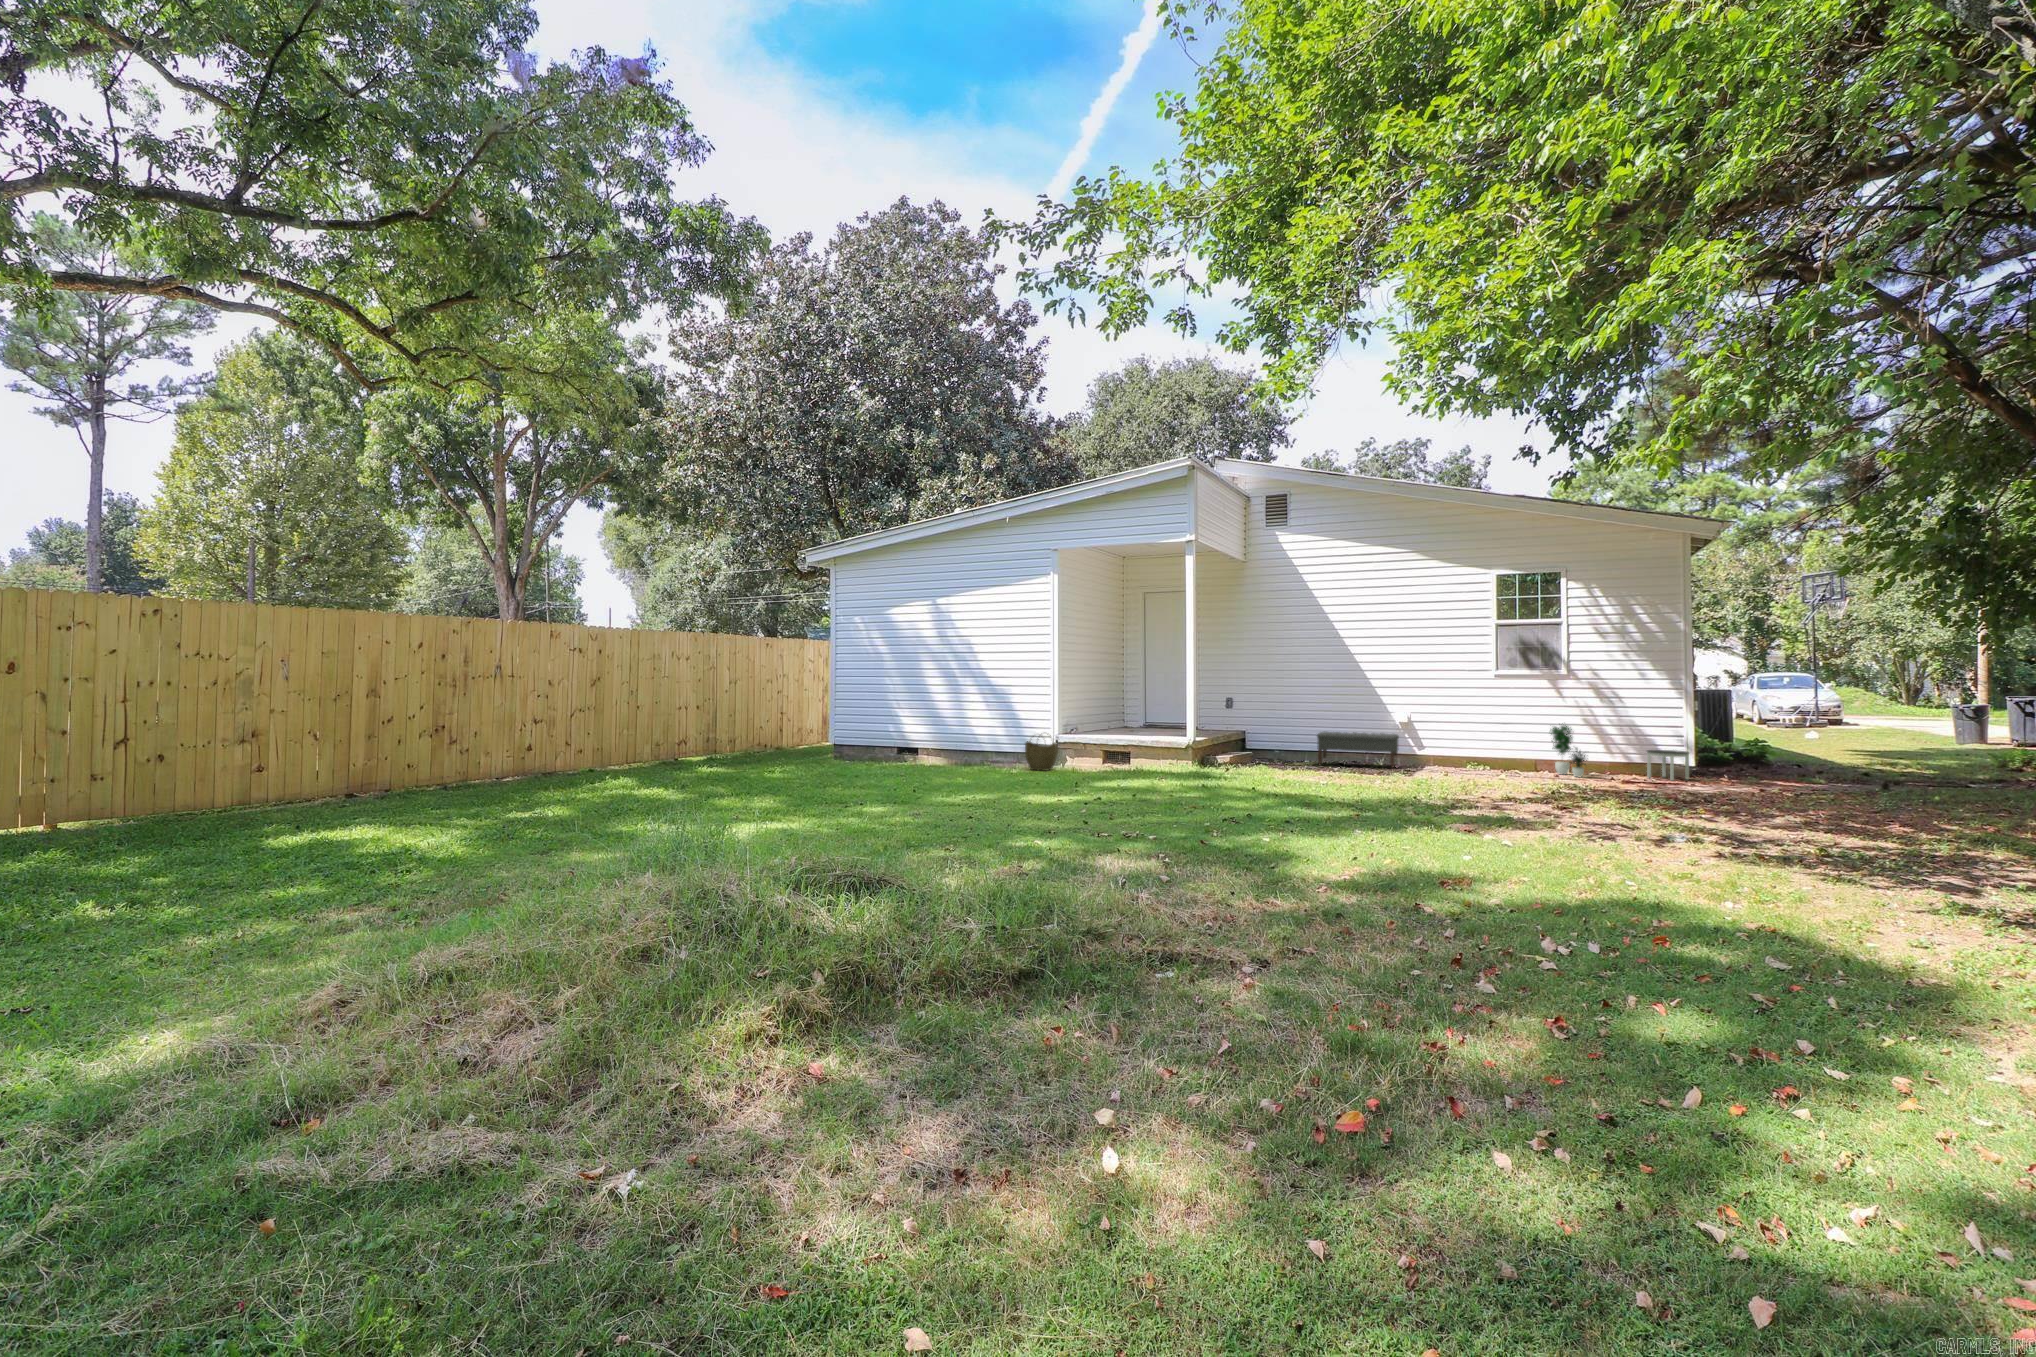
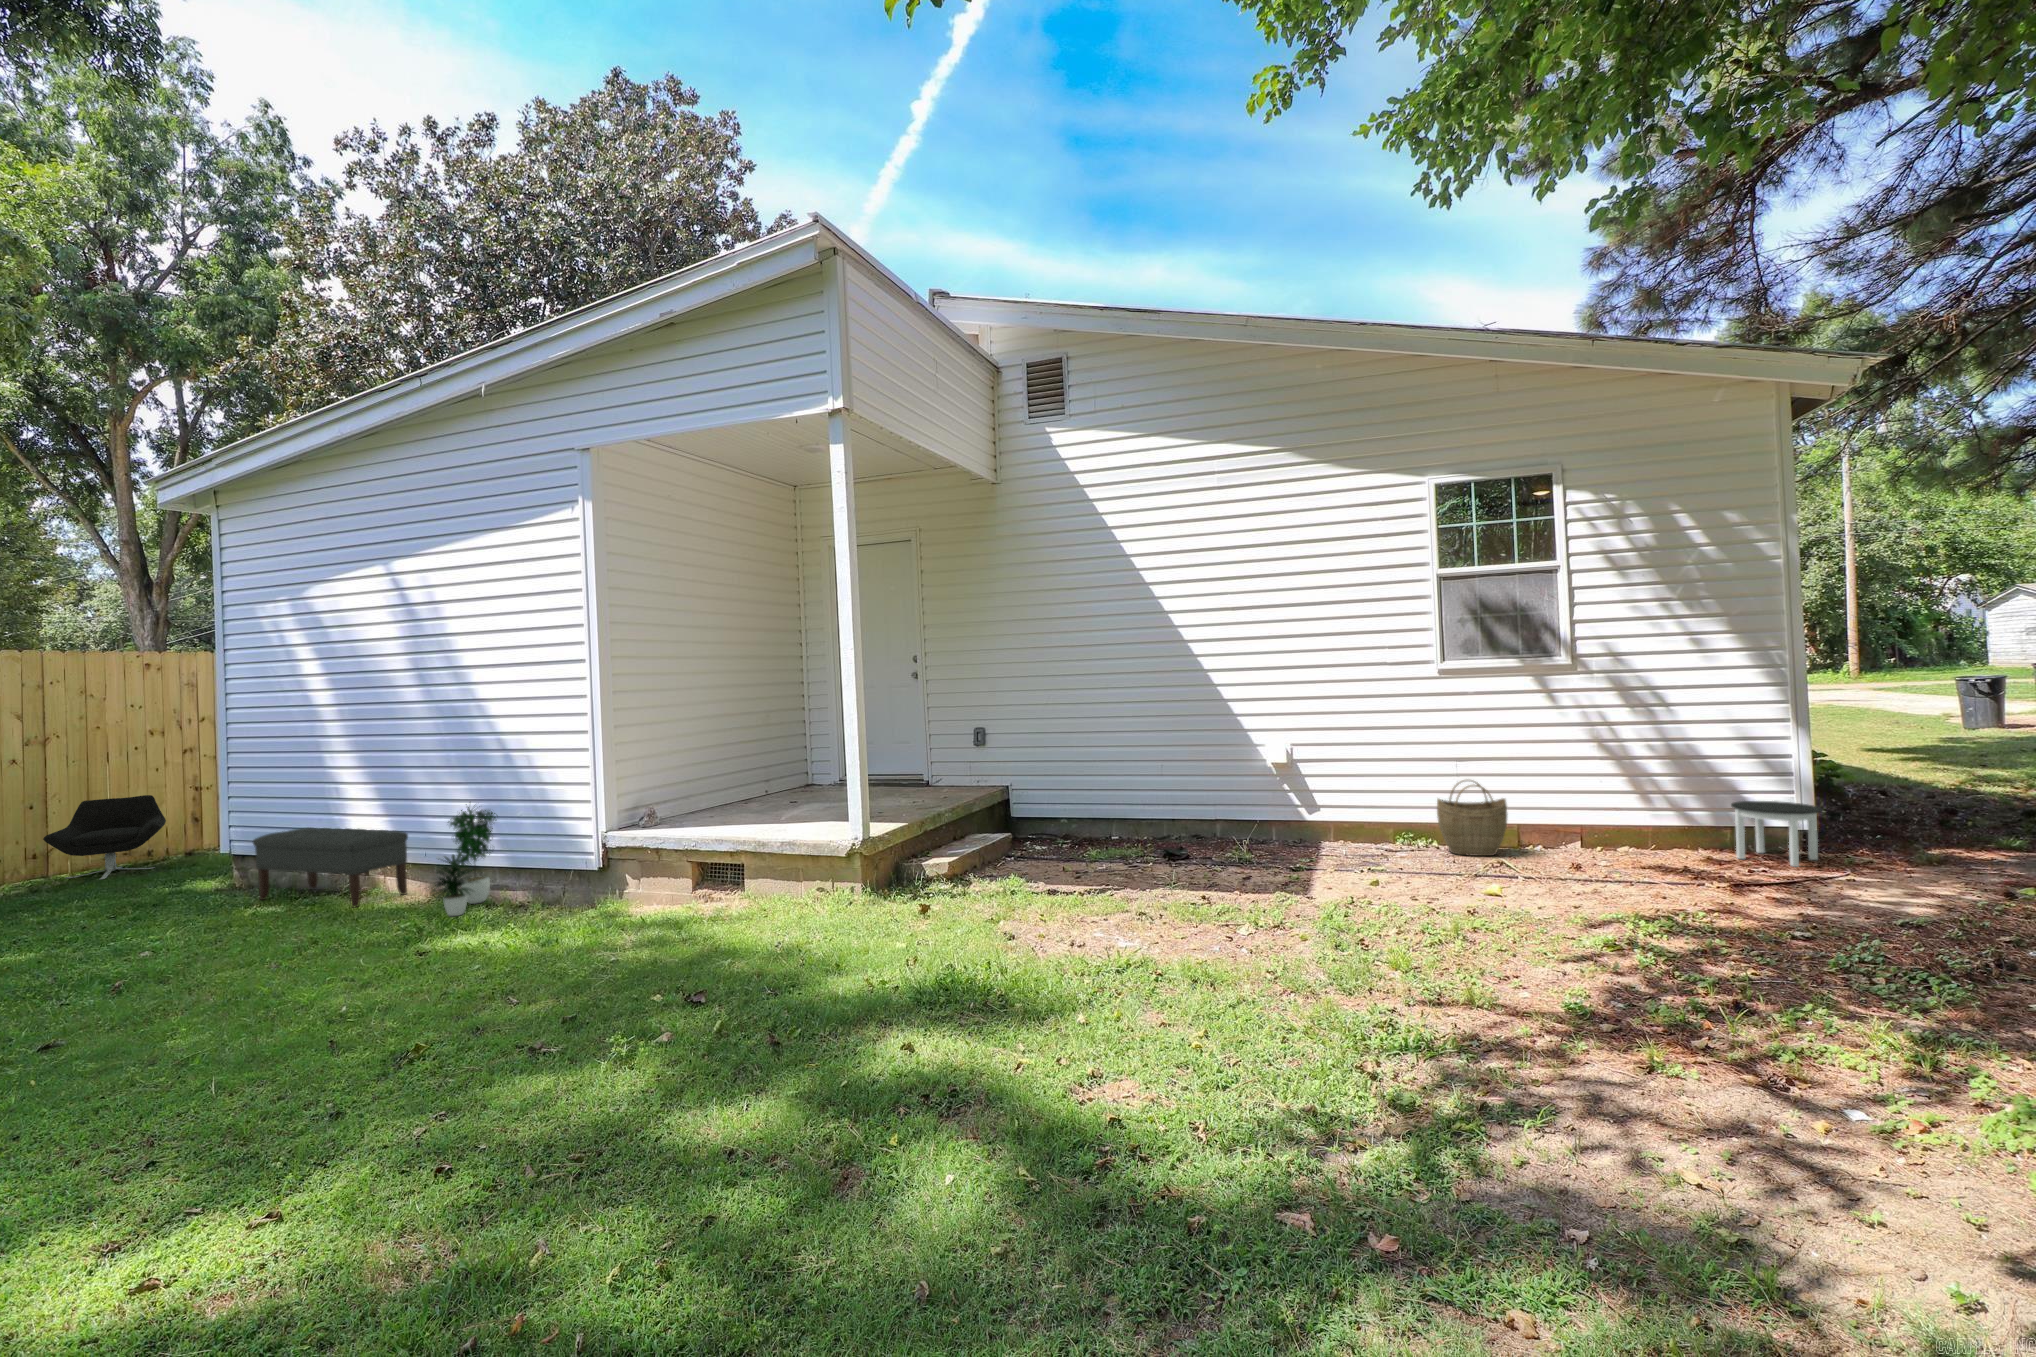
lounge chair: none [733,715,781,755] -> present [43,795,166,879]
potted plant: present [1550,725,1587,777] -> present [432,807,496,916]
bench: present [1317,732,1399,768] -> present [253,827,408,907]
woven basket: present [1025,735,1058,771] -> present [1437,780,1508,856]

